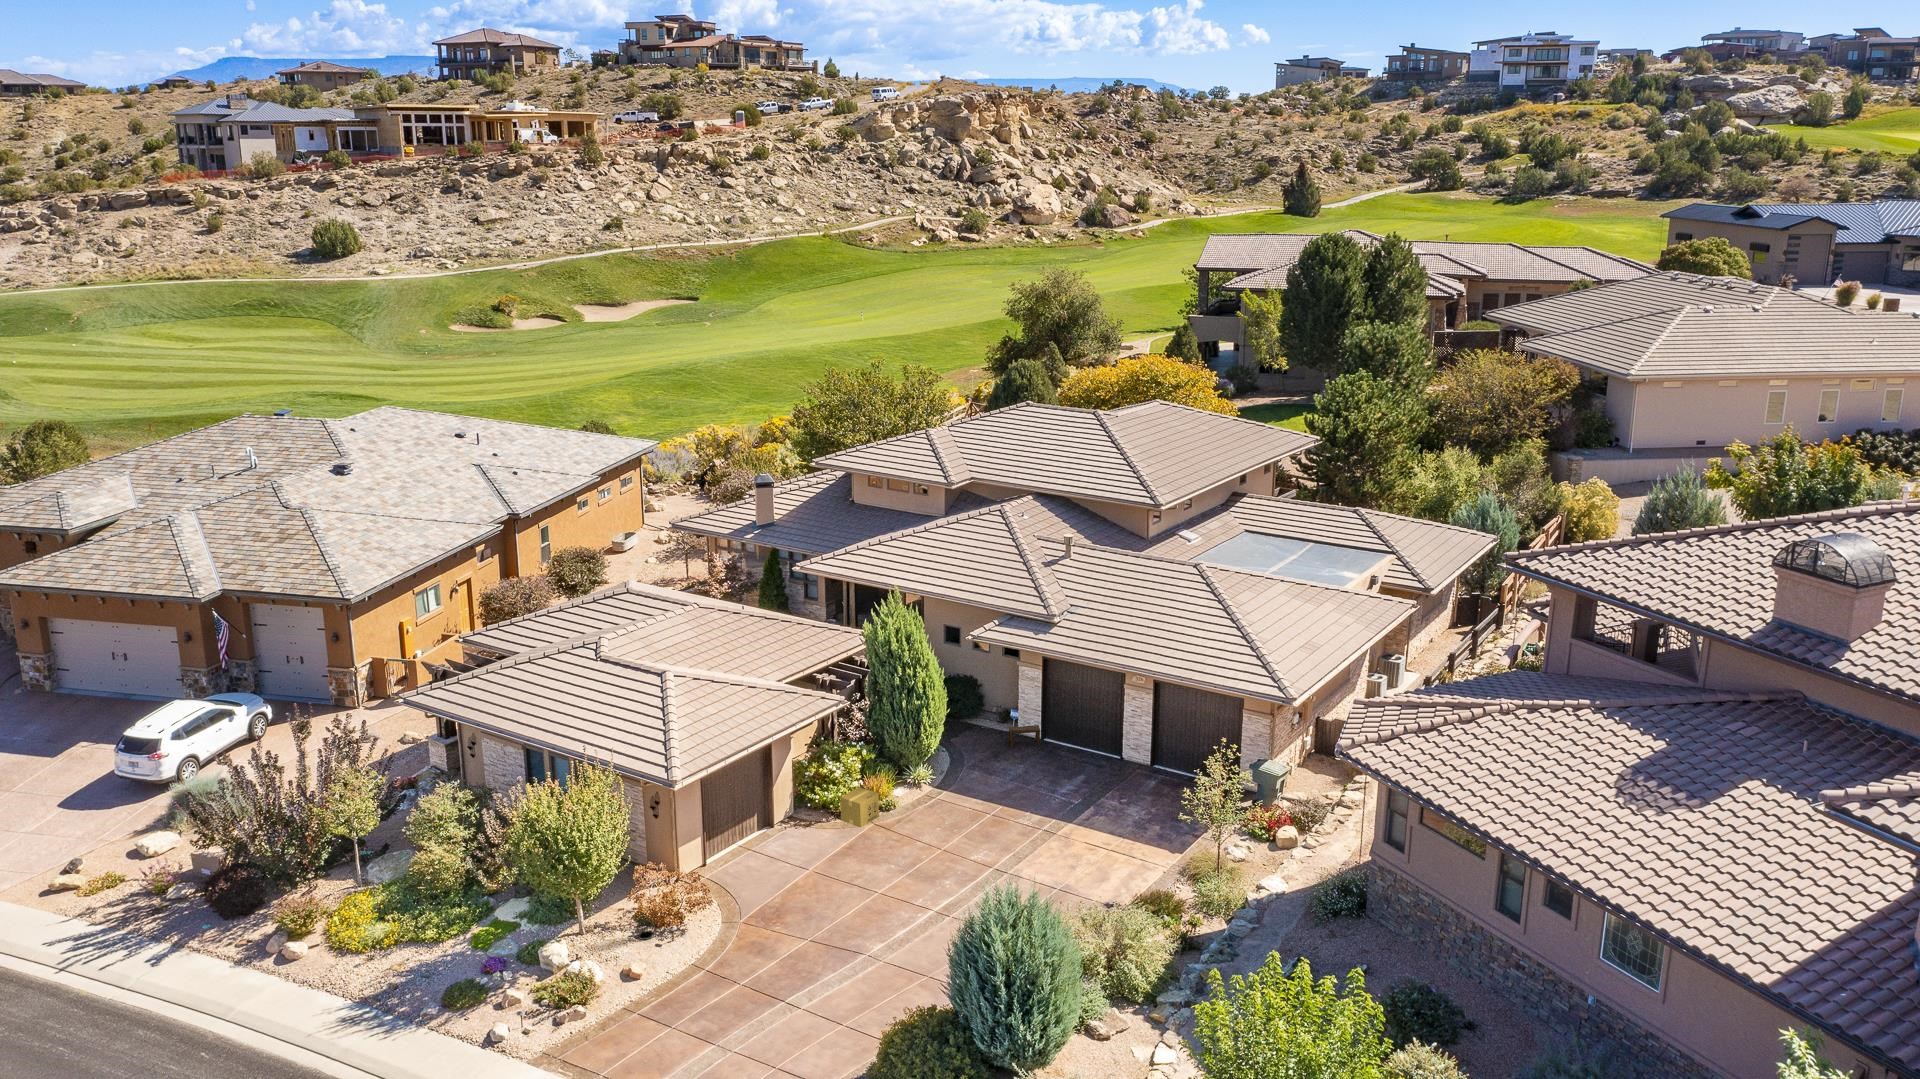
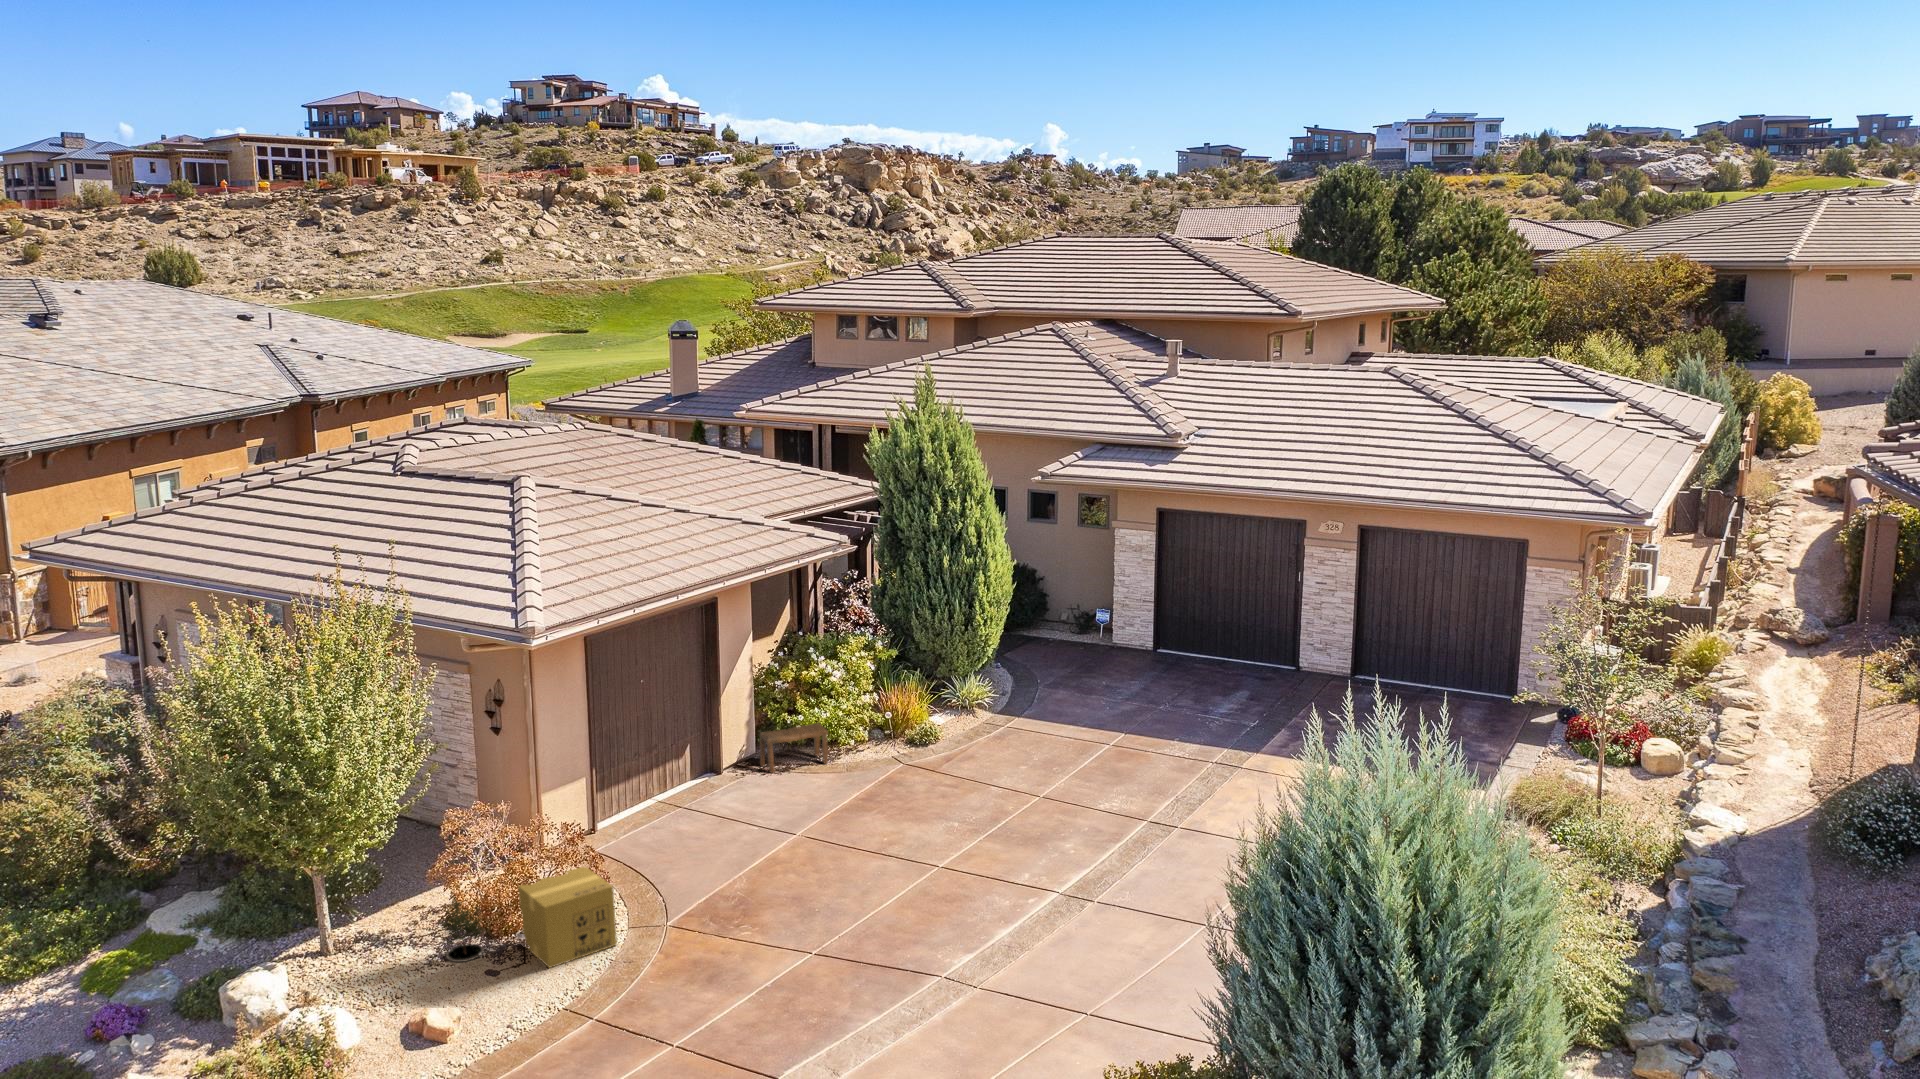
bench: present [1009,725,1040,747] -> present [760,723,828,773]
cardboard box: present [841,787,879,827] -> present [518,867,617,968]

